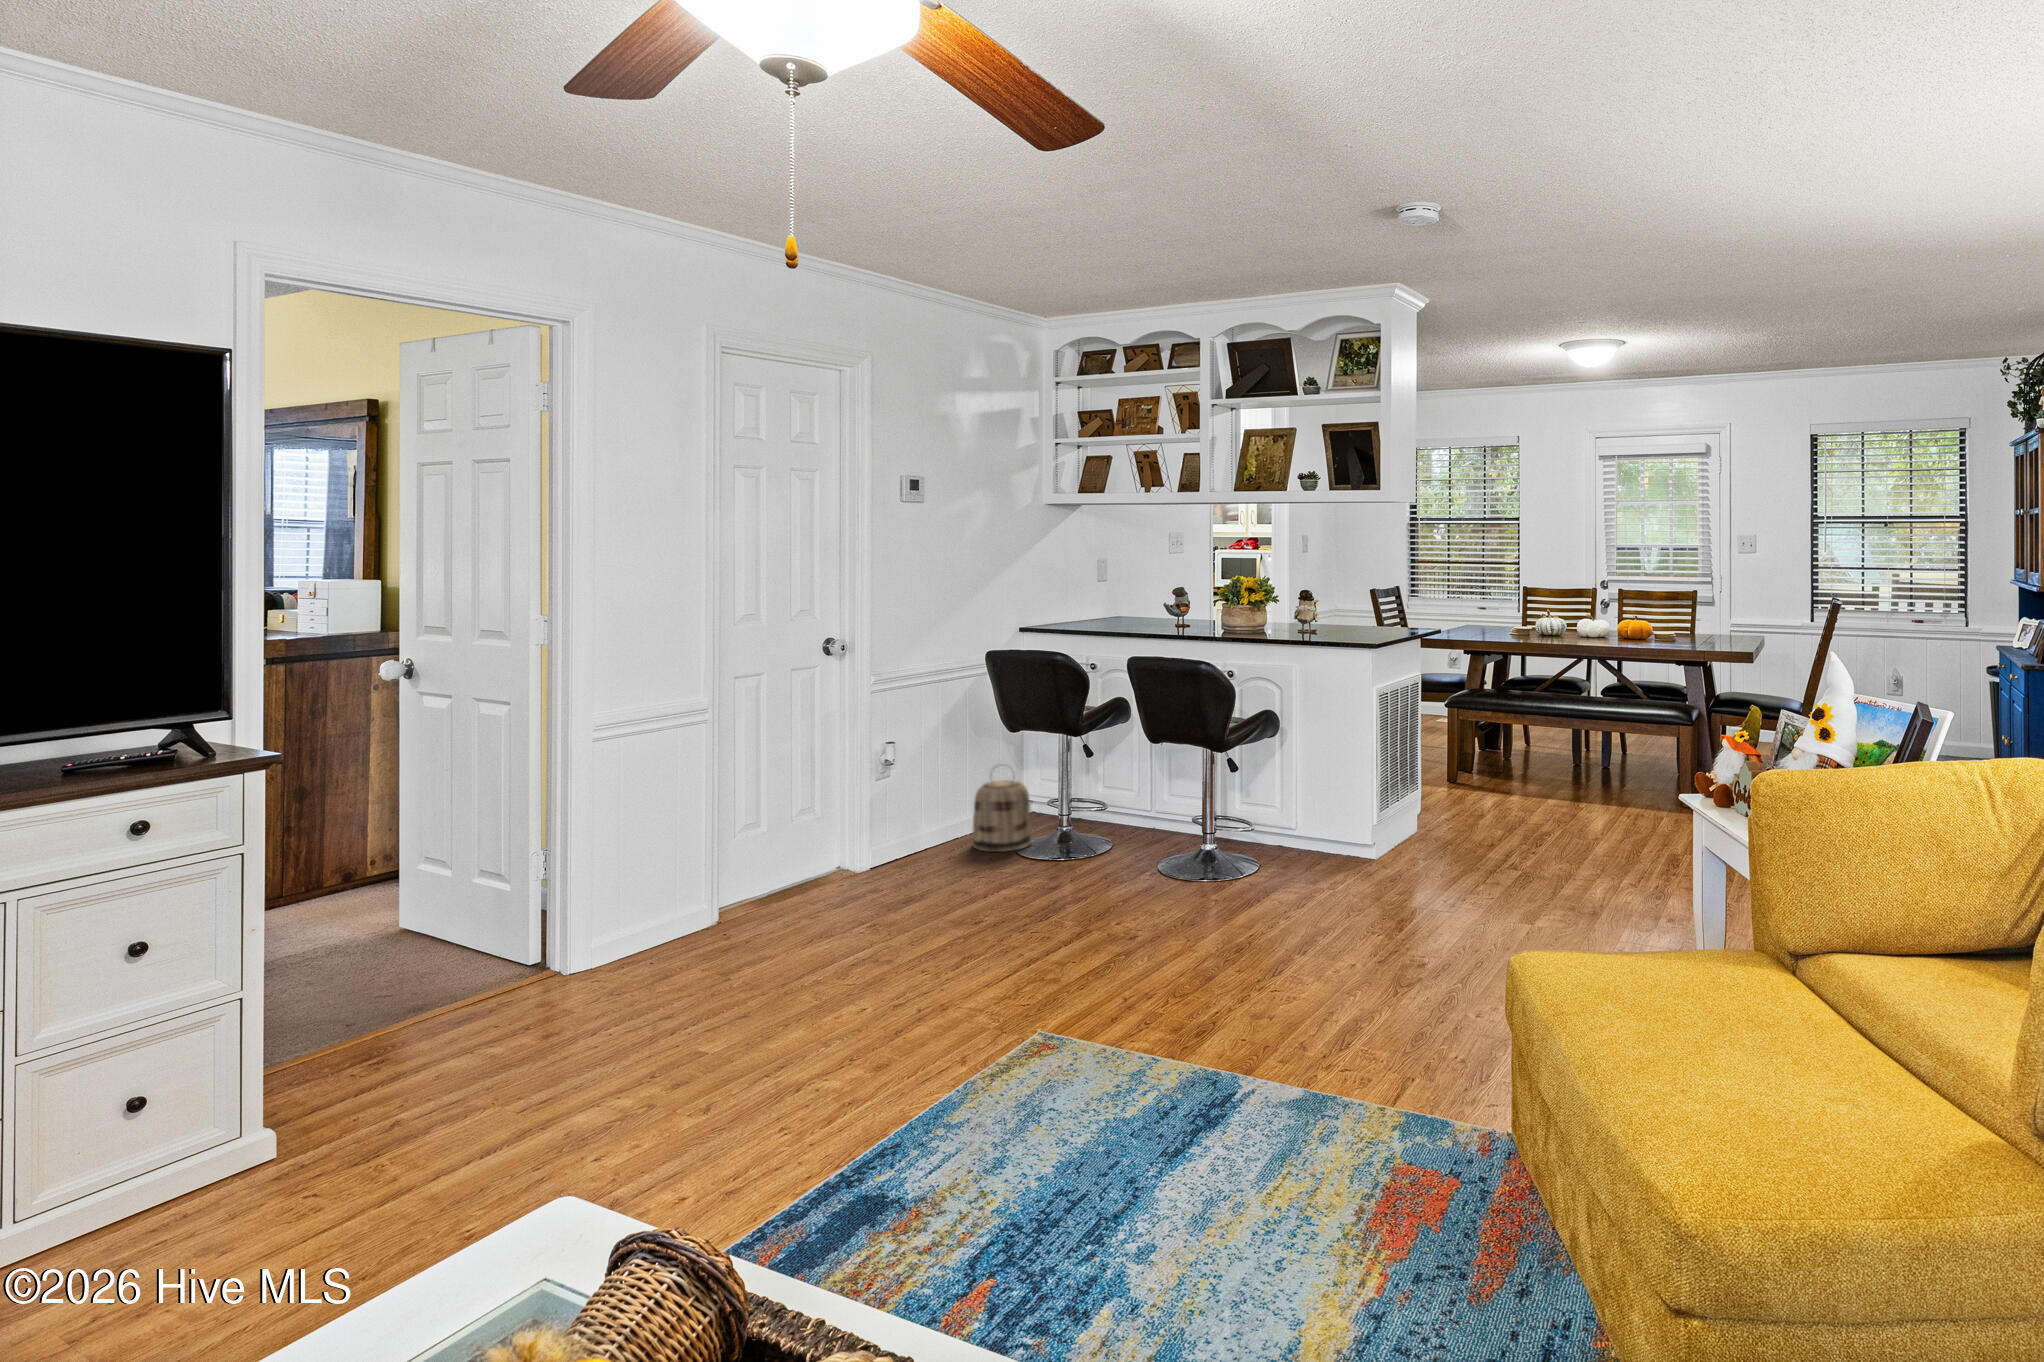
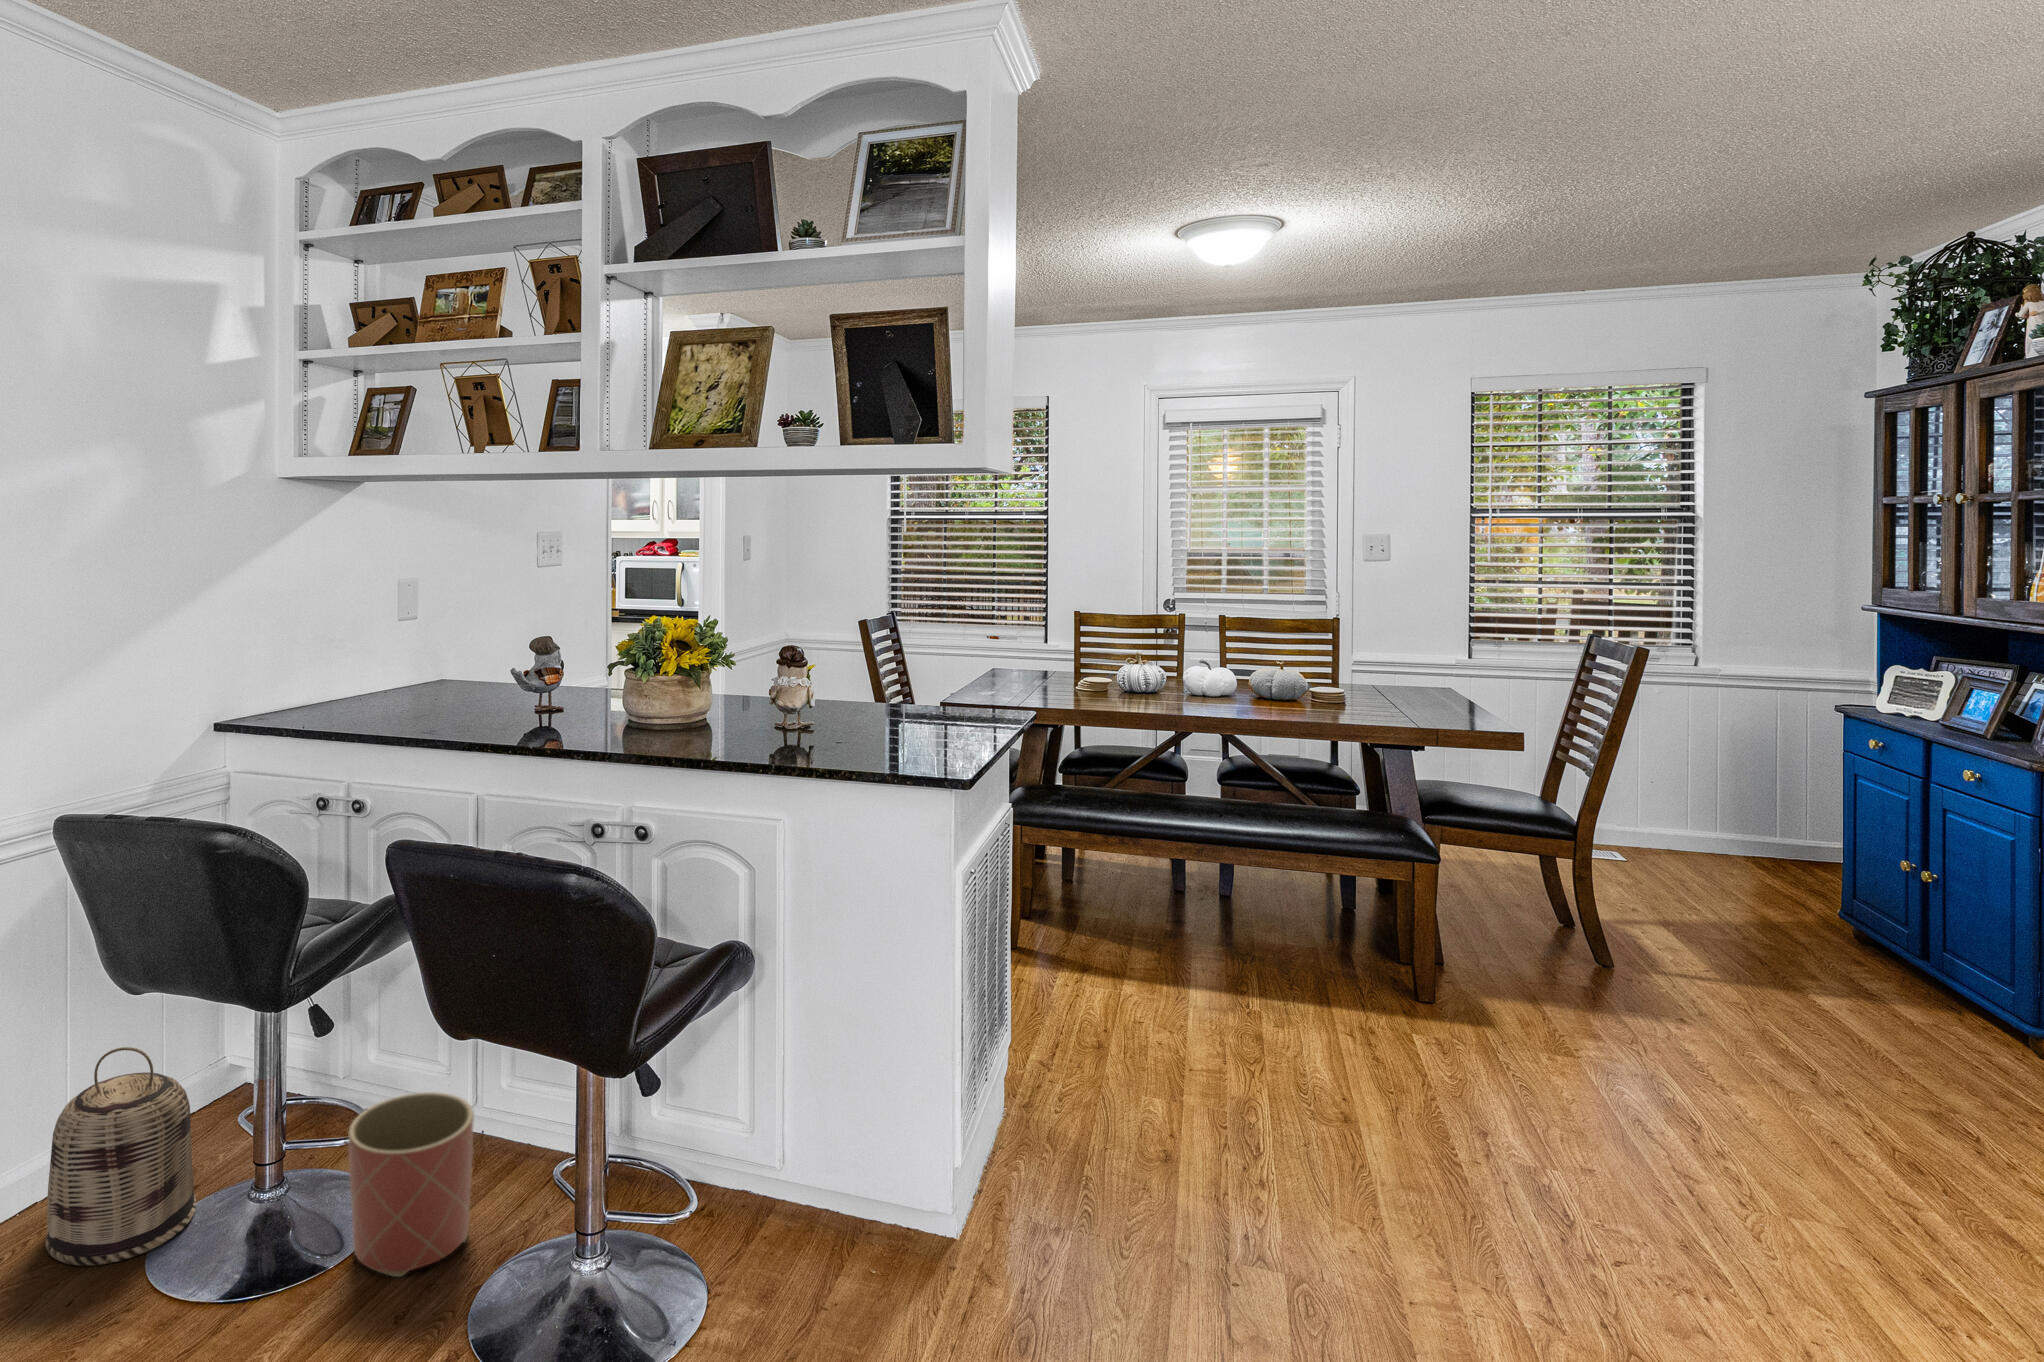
planter: none [1105,790,1158,857] -> present [348,1092,474,1277]

